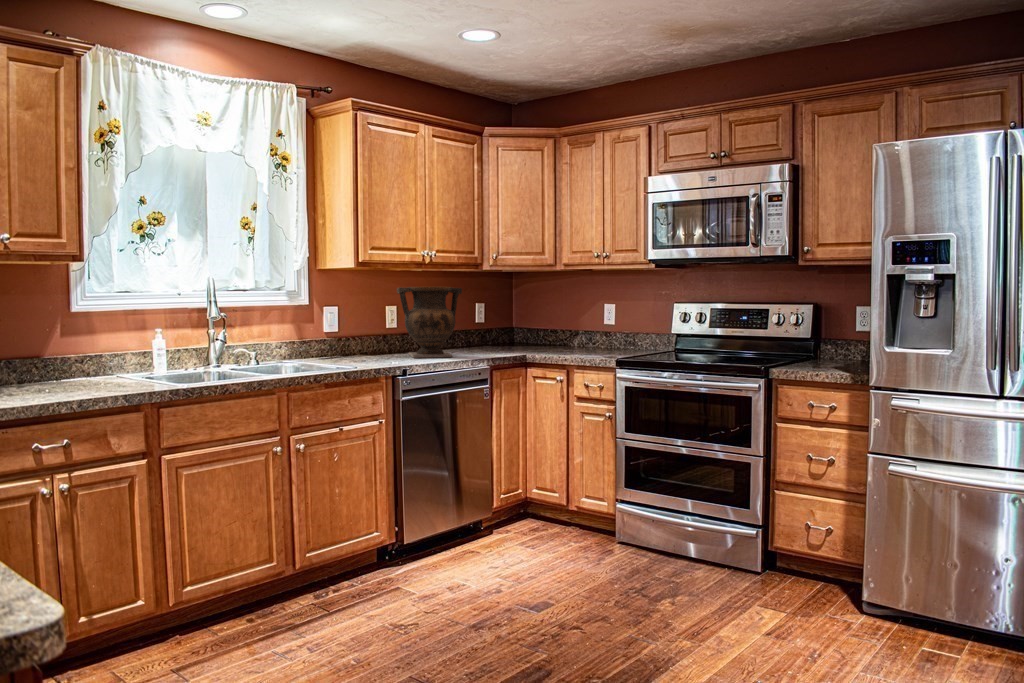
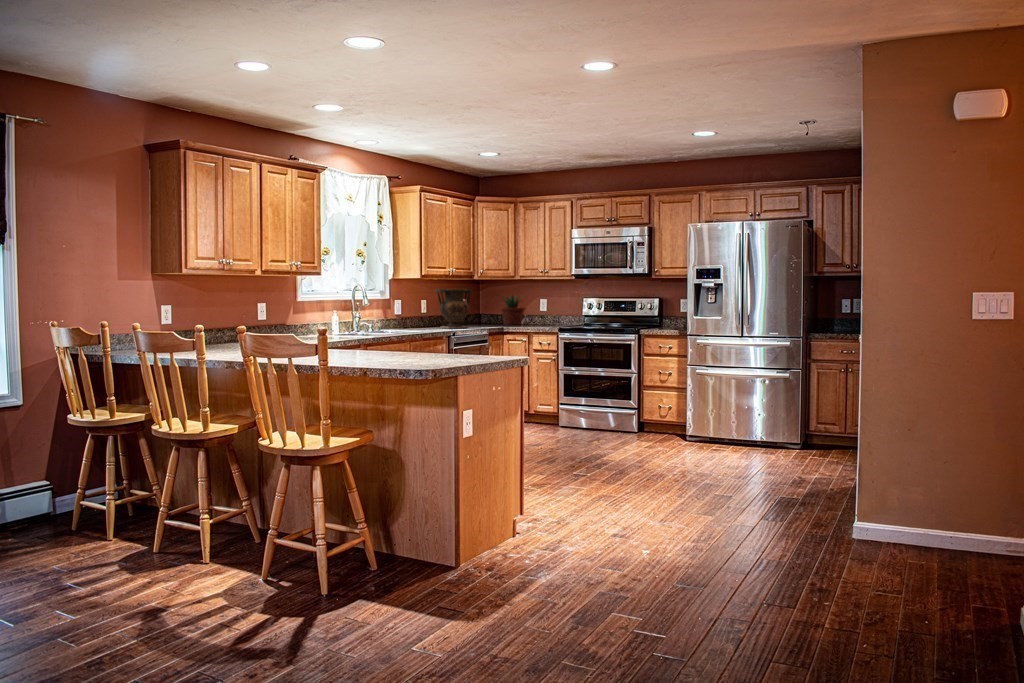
potted plant: none [527,296,586,347] -> present [500,295,526,325]

